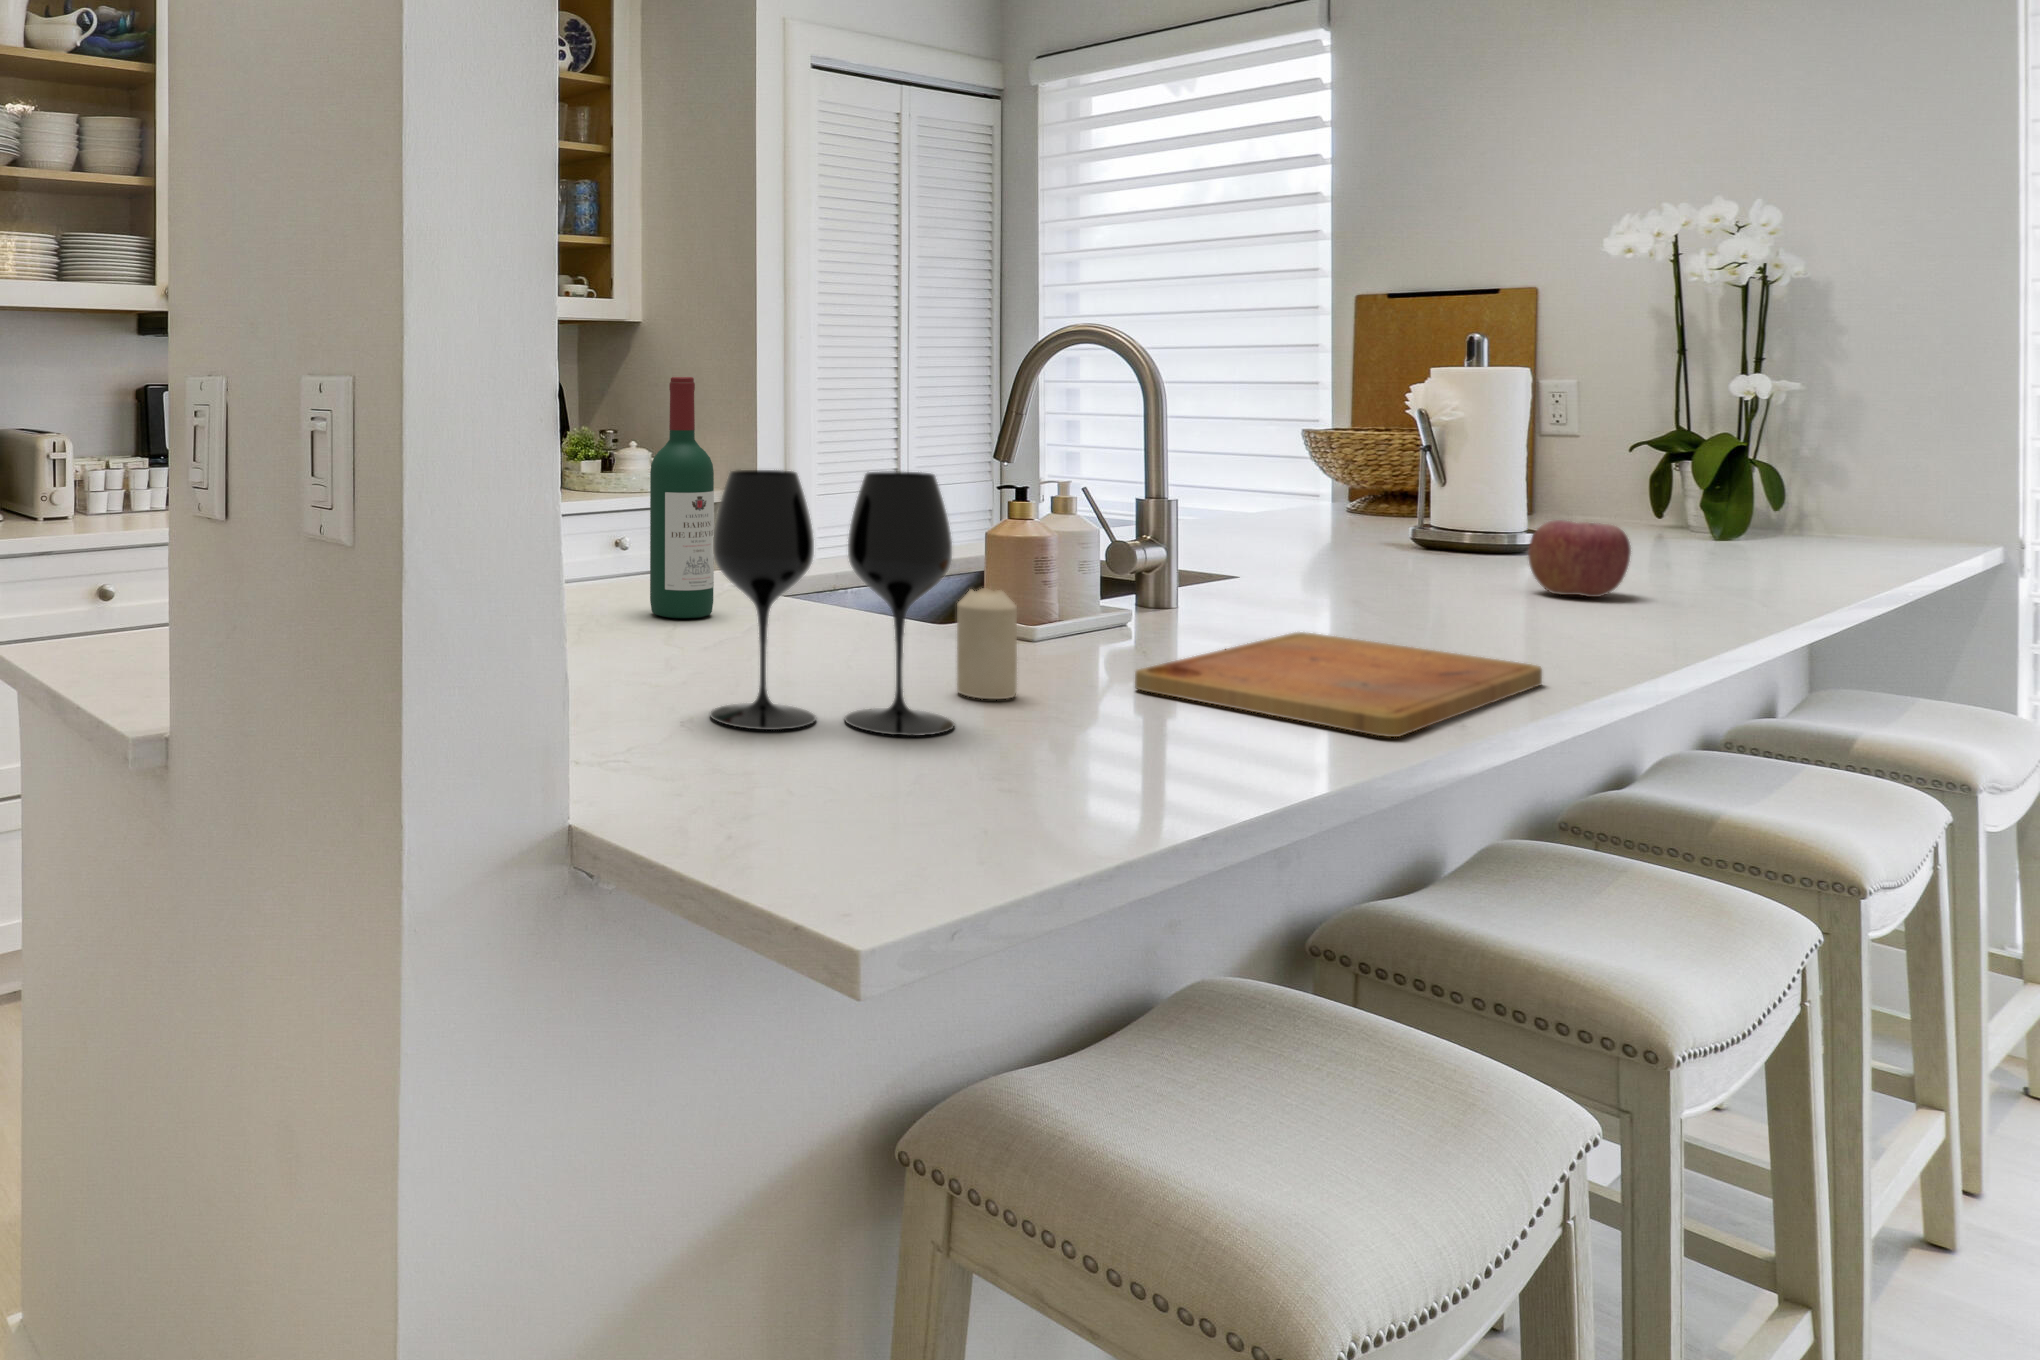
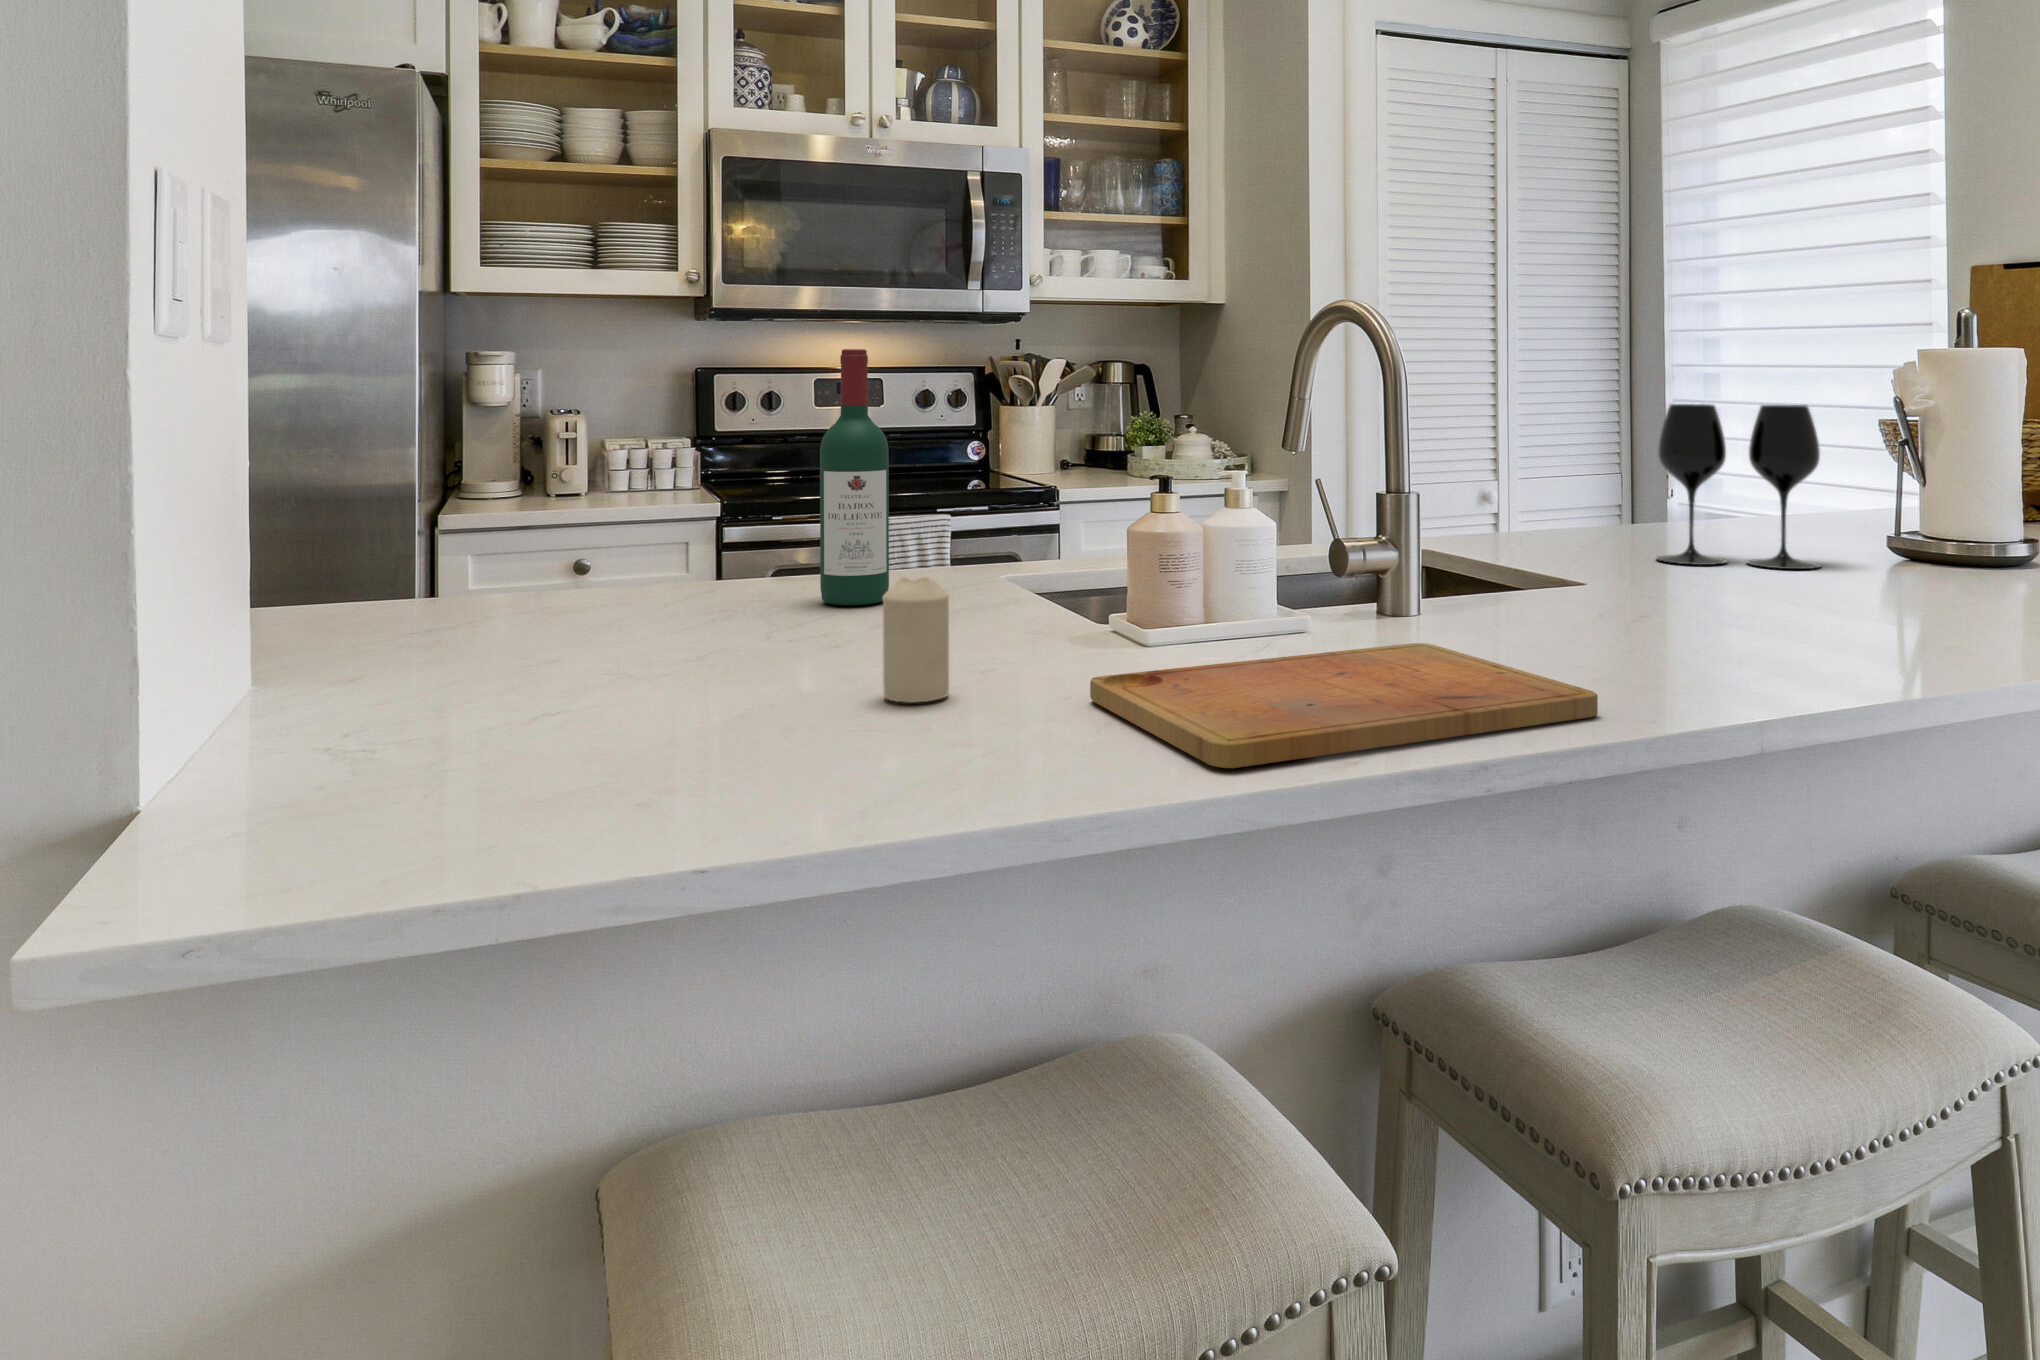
wine glass: present [710,470,954,736] -> present [1657,404,1820,569]
apple: present [1528,520,1631,597] -> none [1884,523,2004,618]

